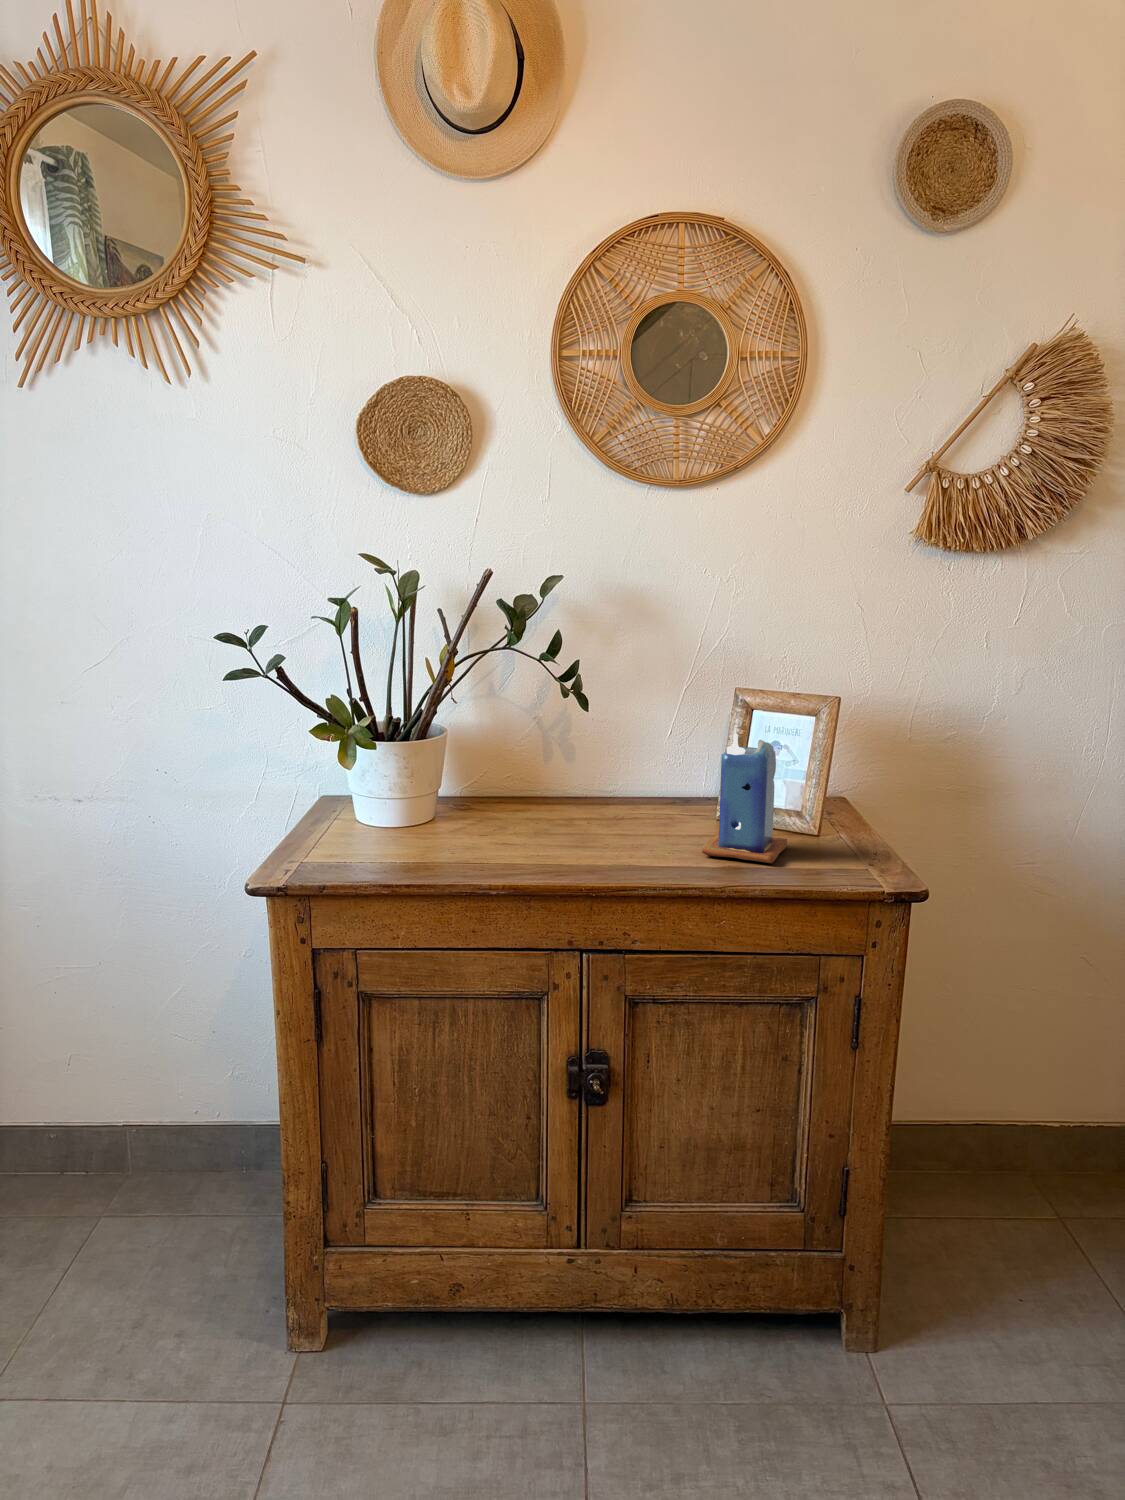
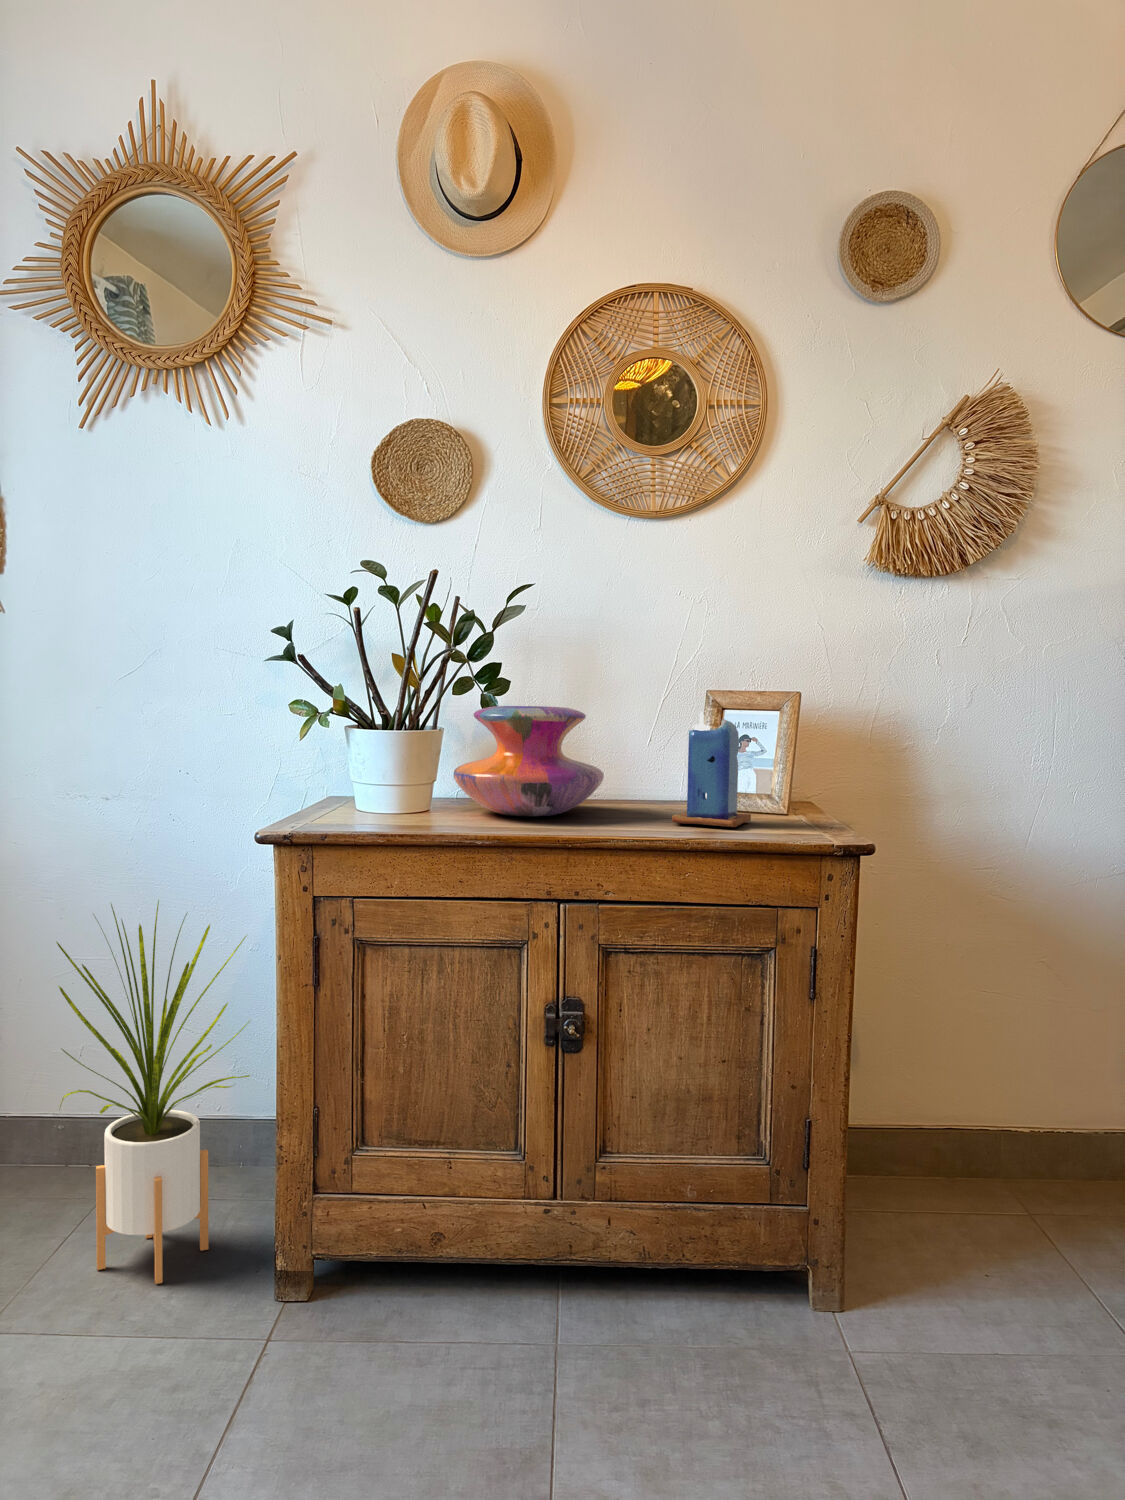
decorative vase: none [460,715,625,844] -> present [454,706,604,817]
house plant: none [33,933,252,1333] -> present [56,900,250,1284]

